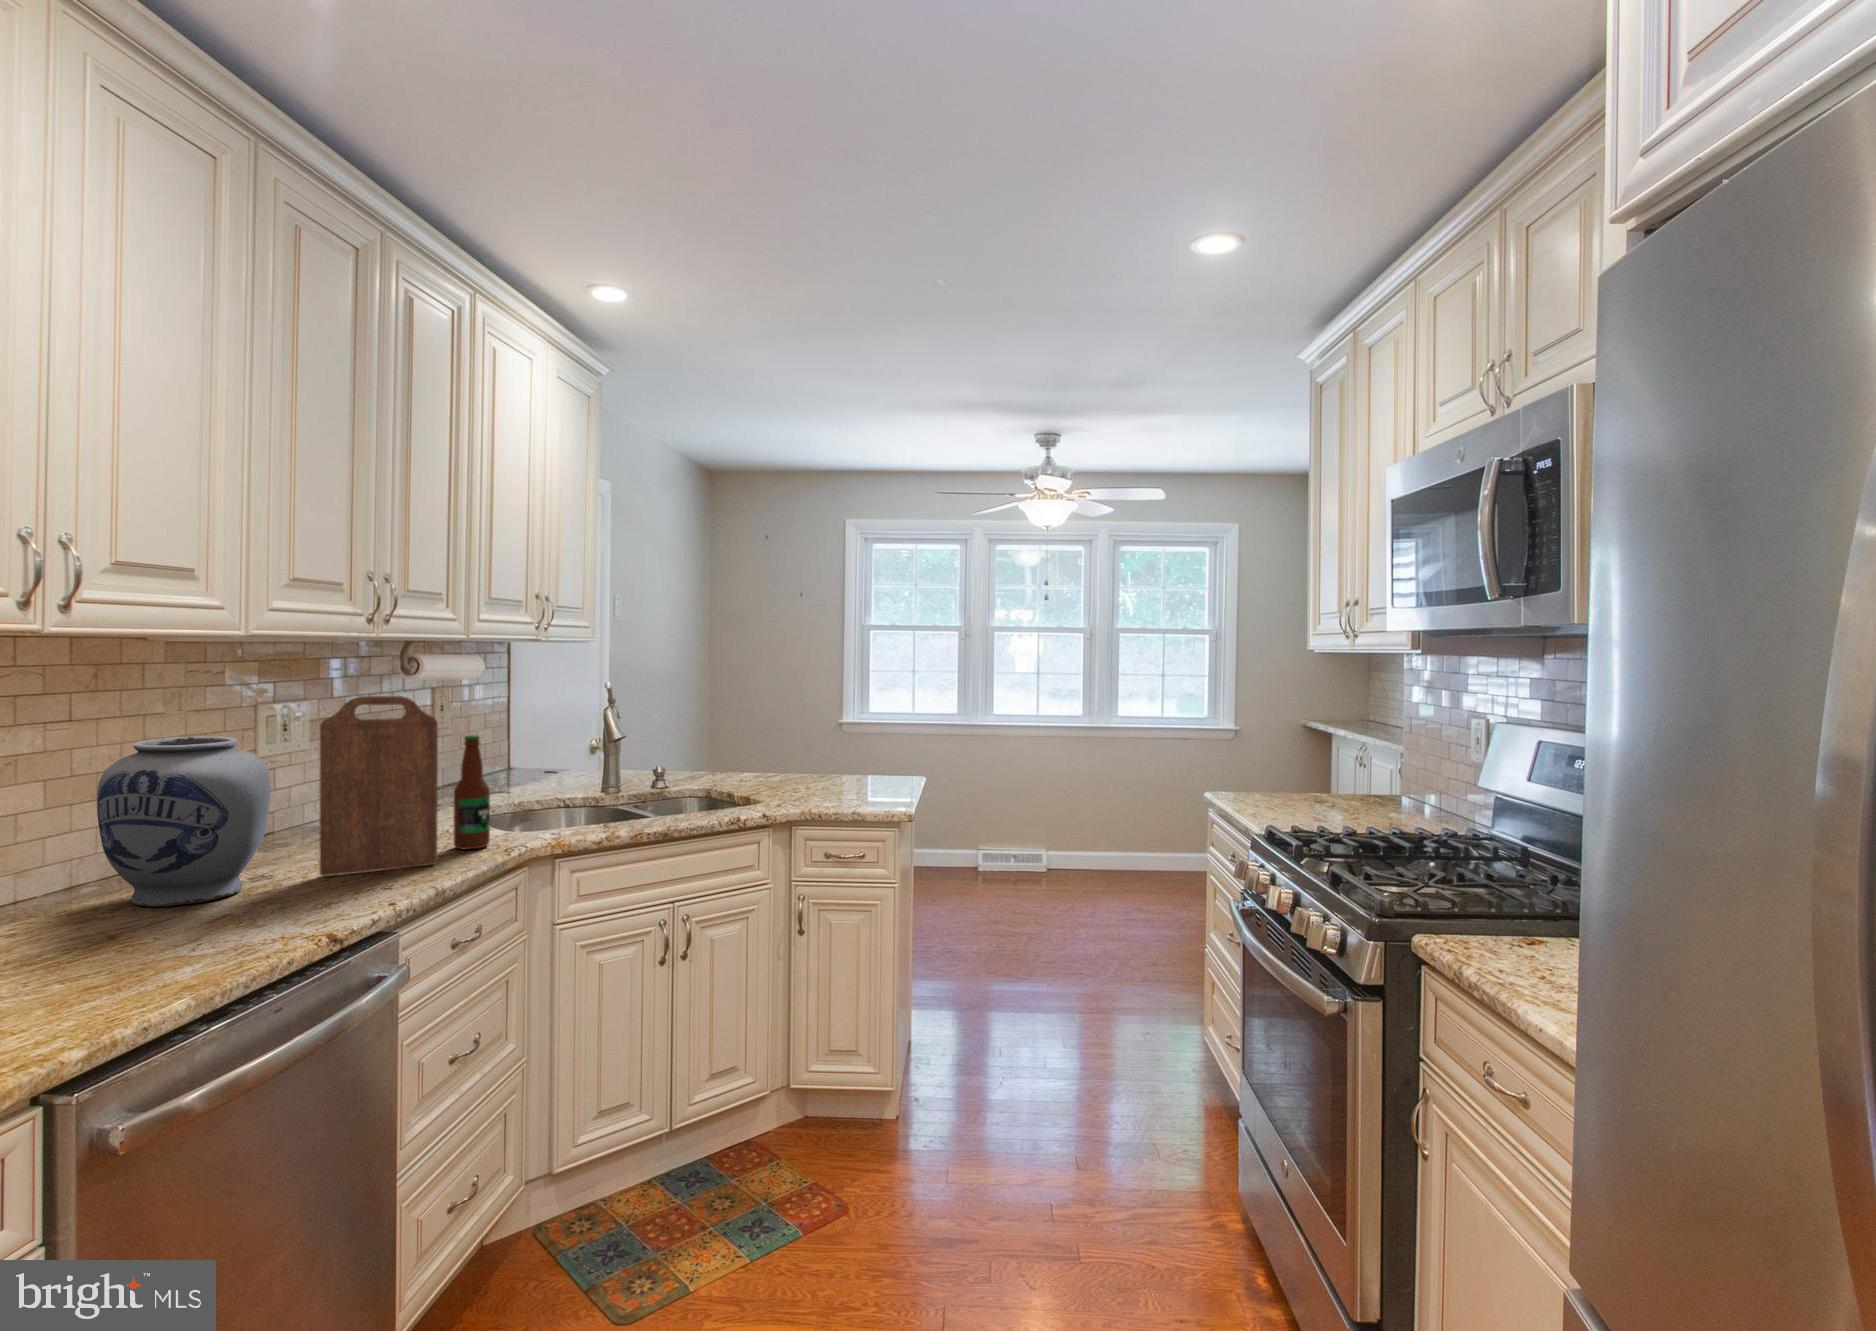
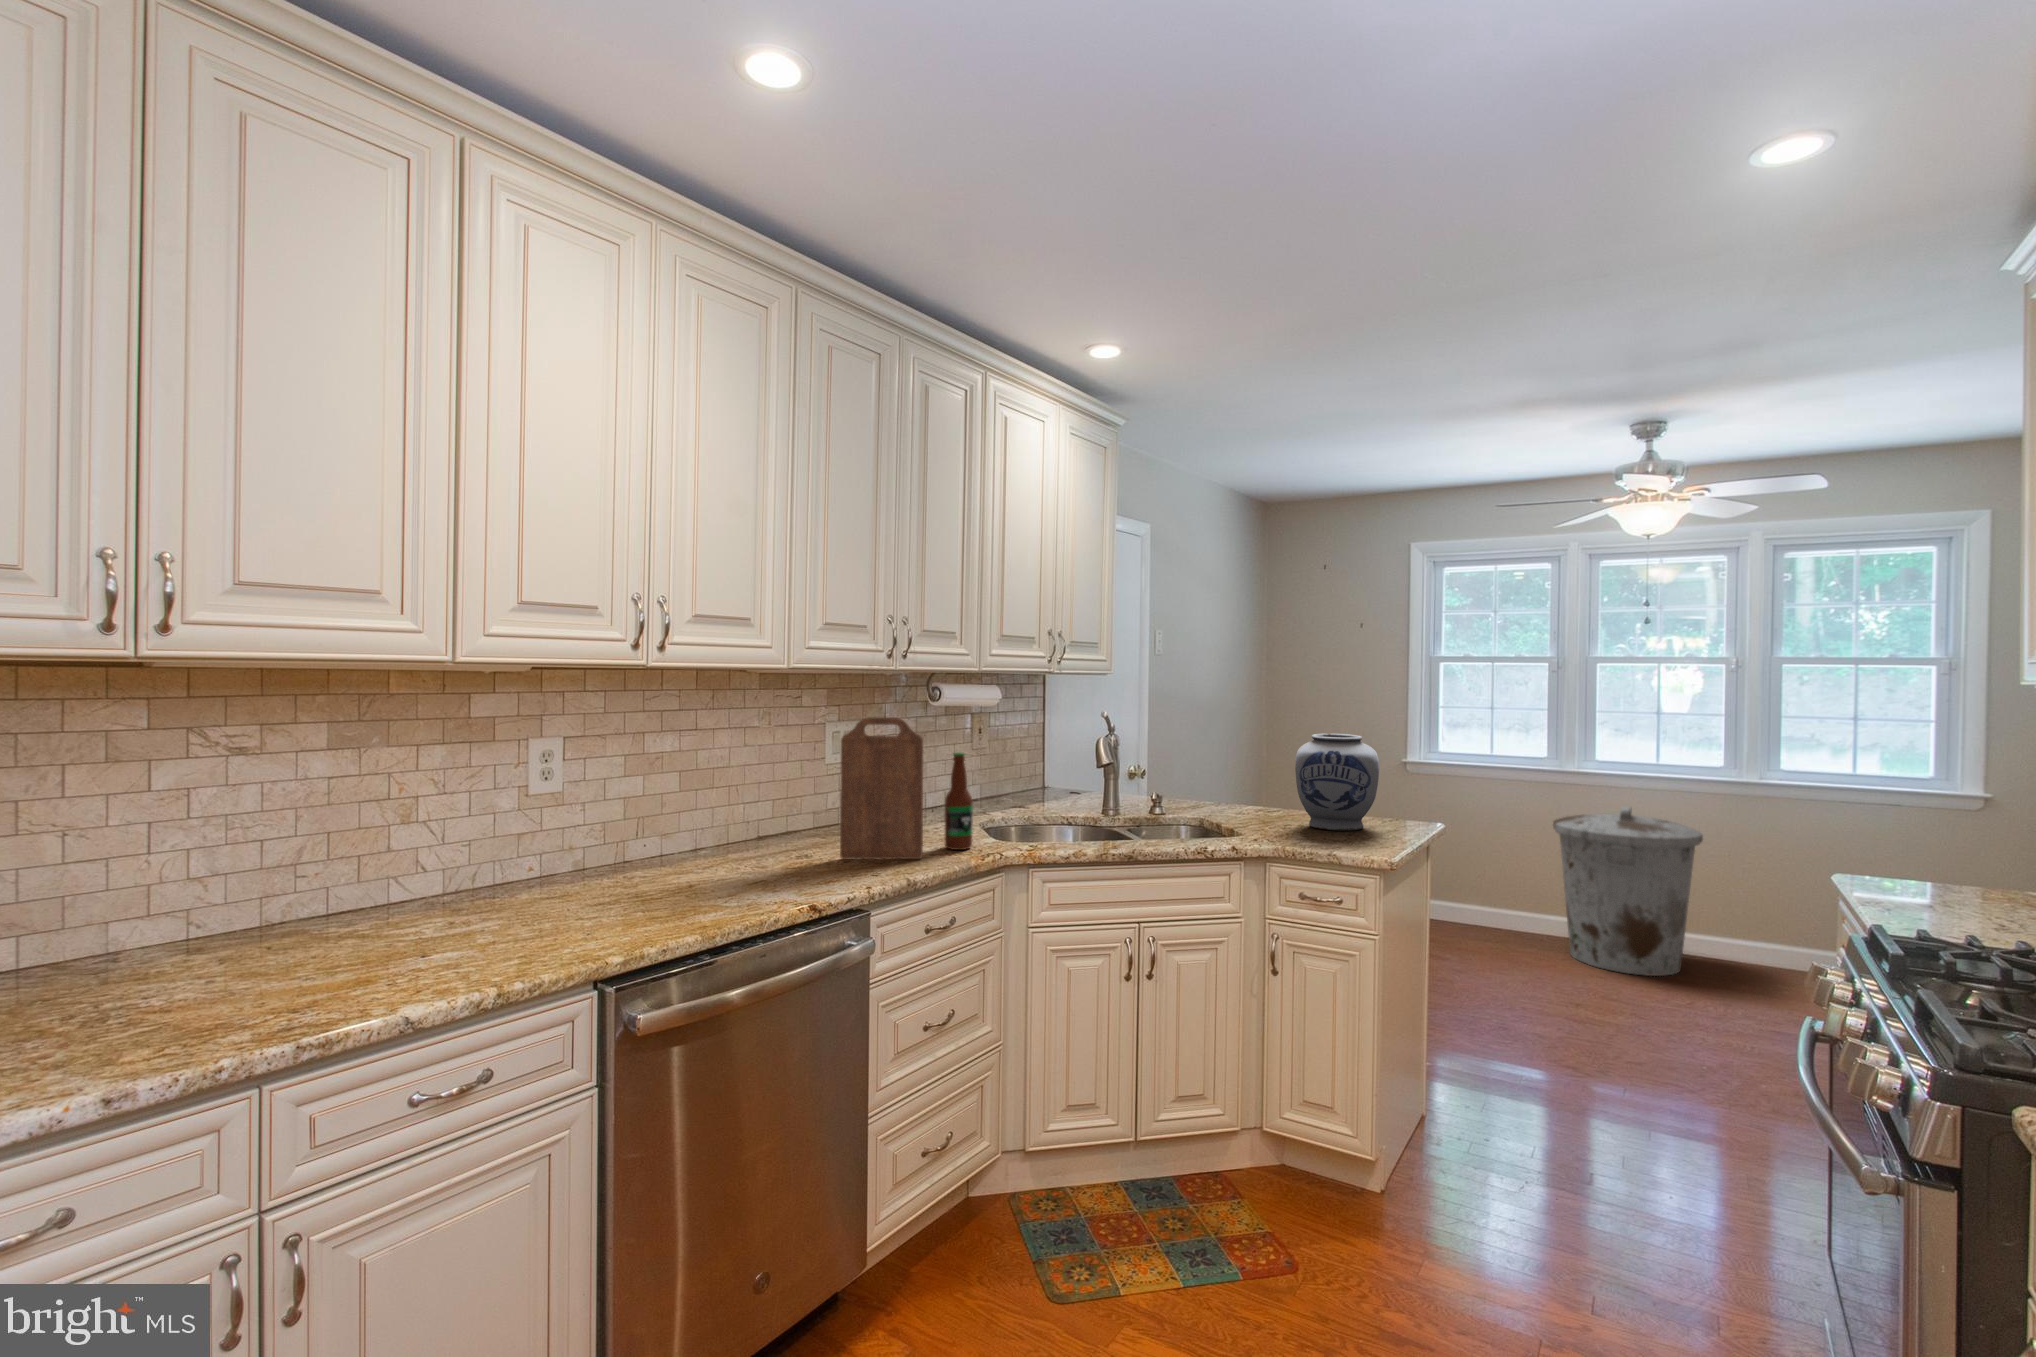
vase: present [97,736,270,907] -> present [1295,733,1379,831]
trash can: none [964,755,1067,892] -> present [1553,806,1703,976]

